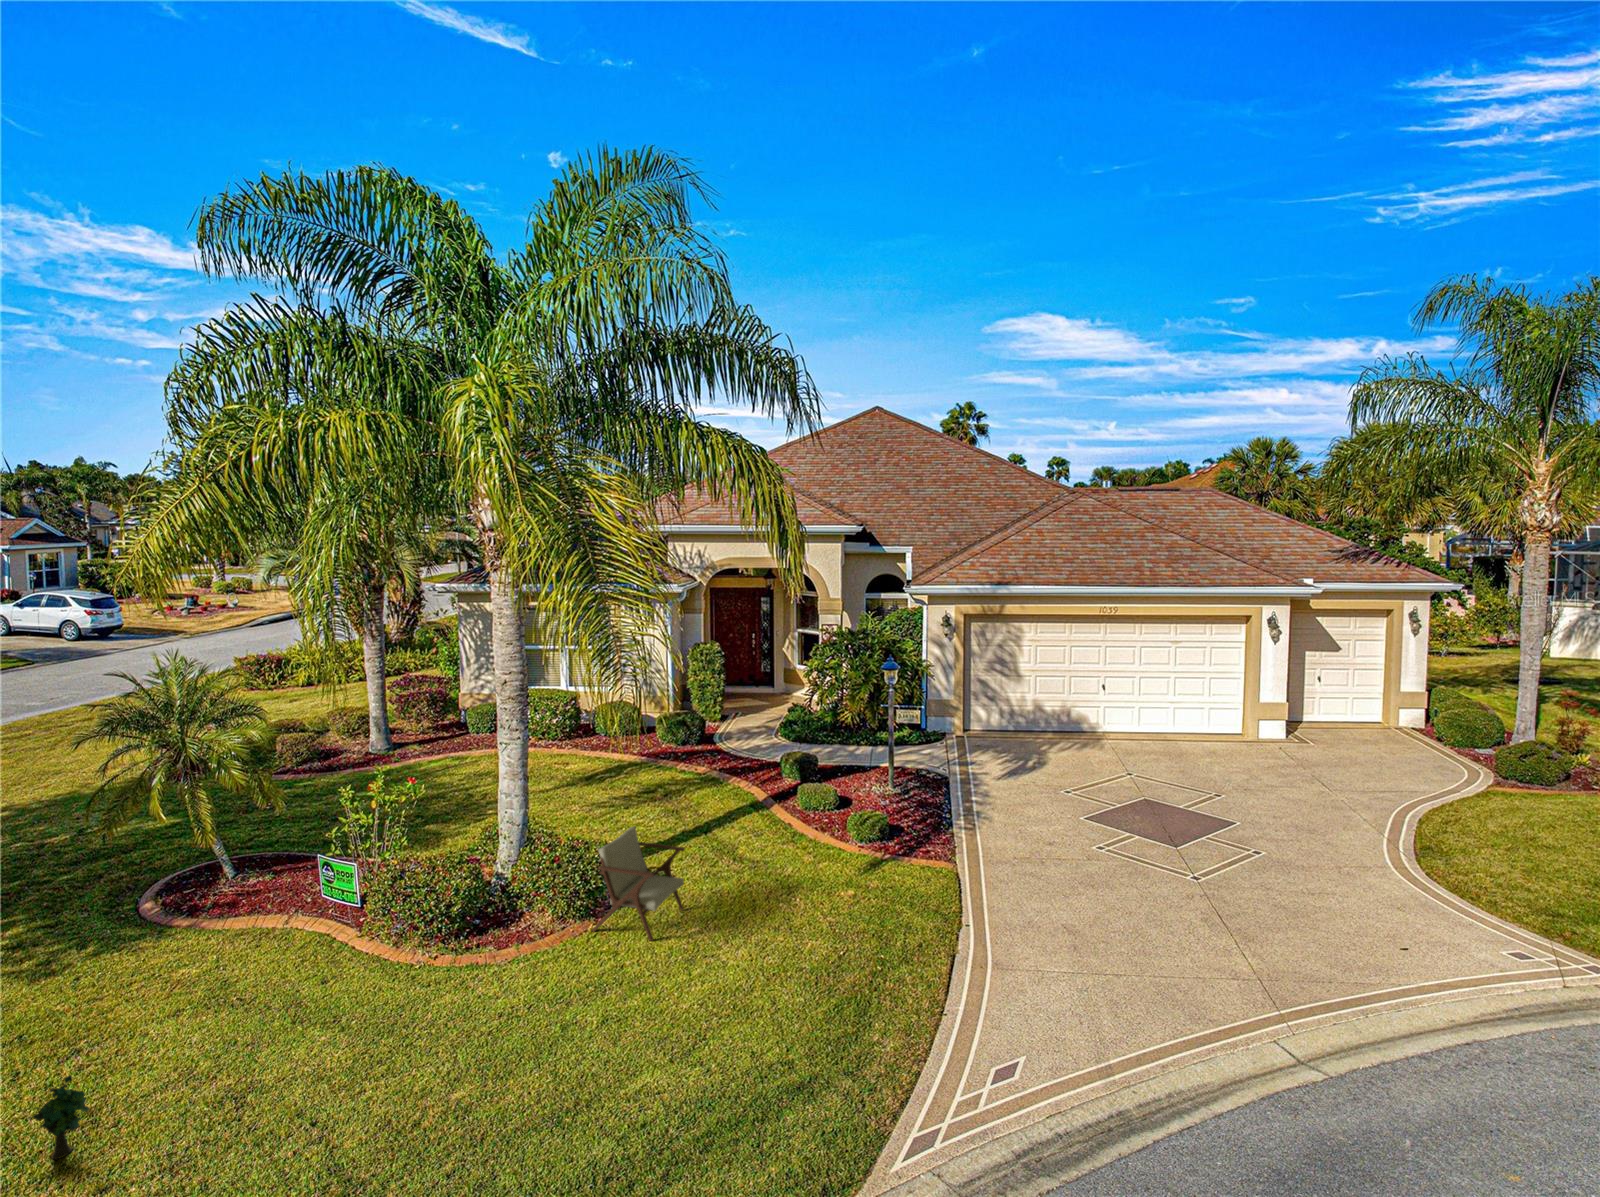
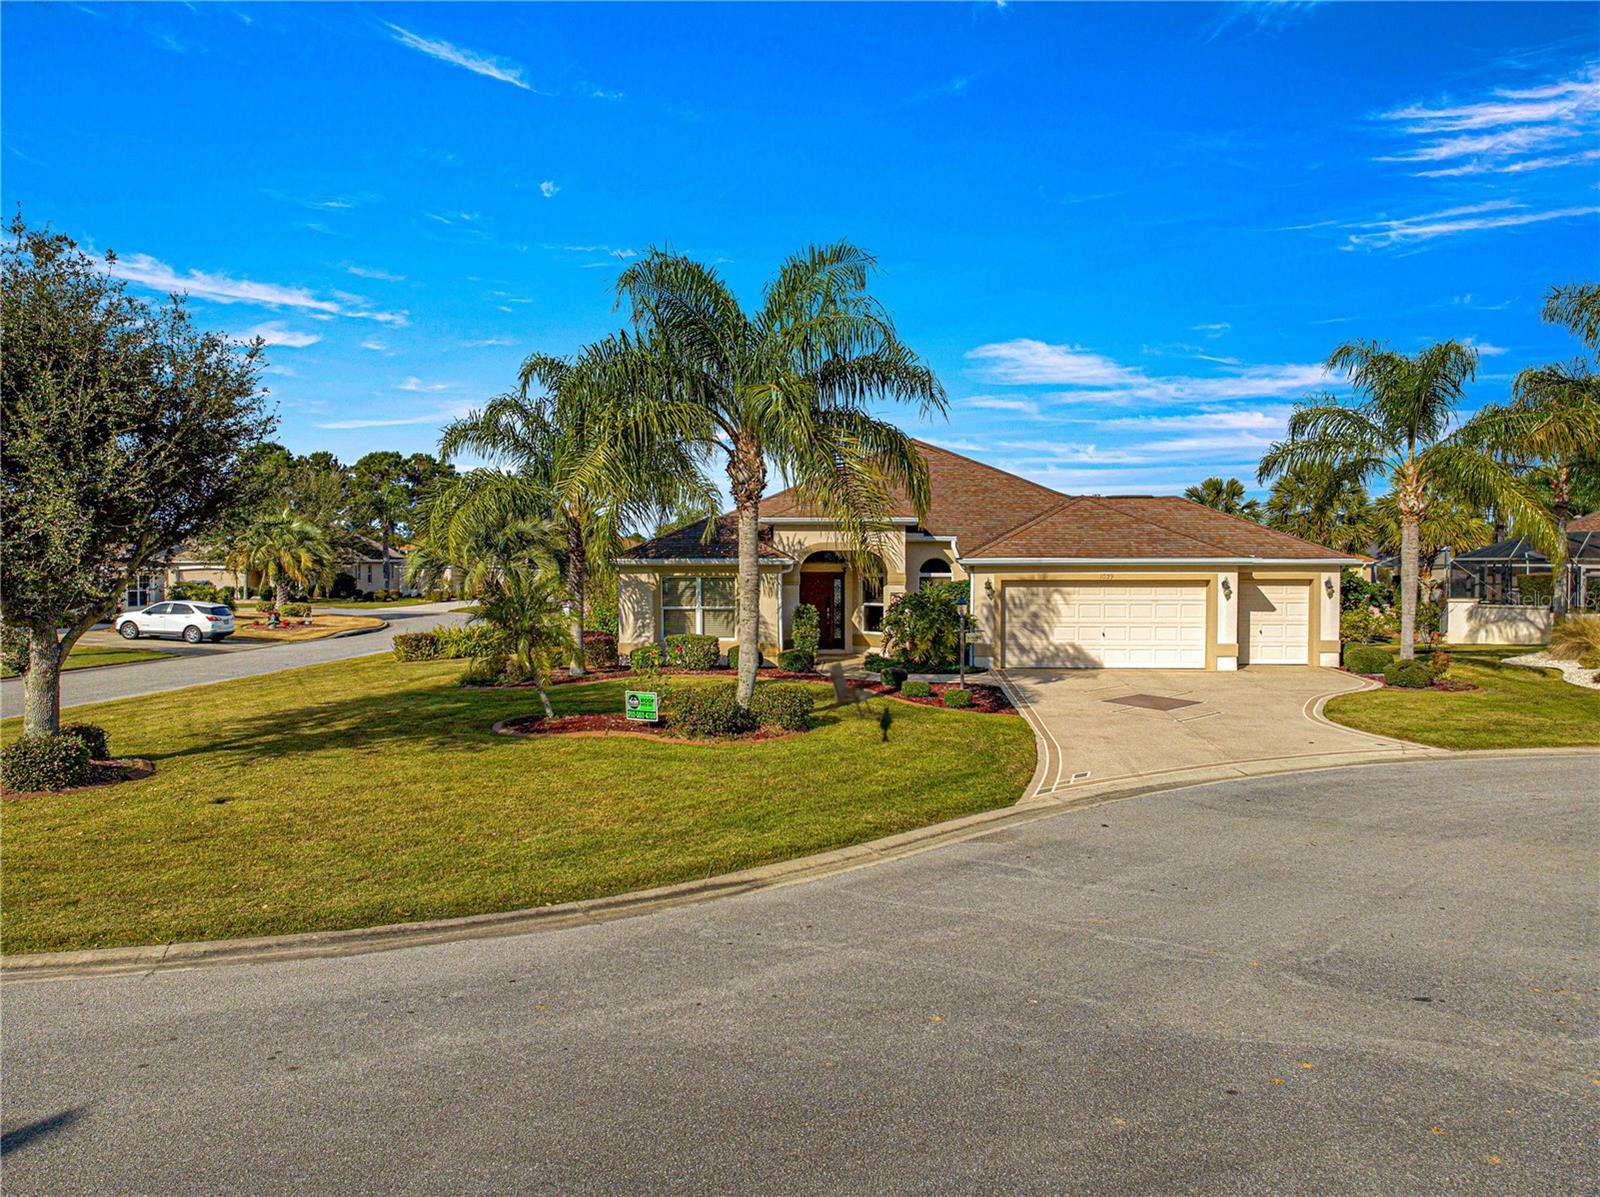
decorative plant: present [32,1075,89,1159] -> present [876,705,894,741]

